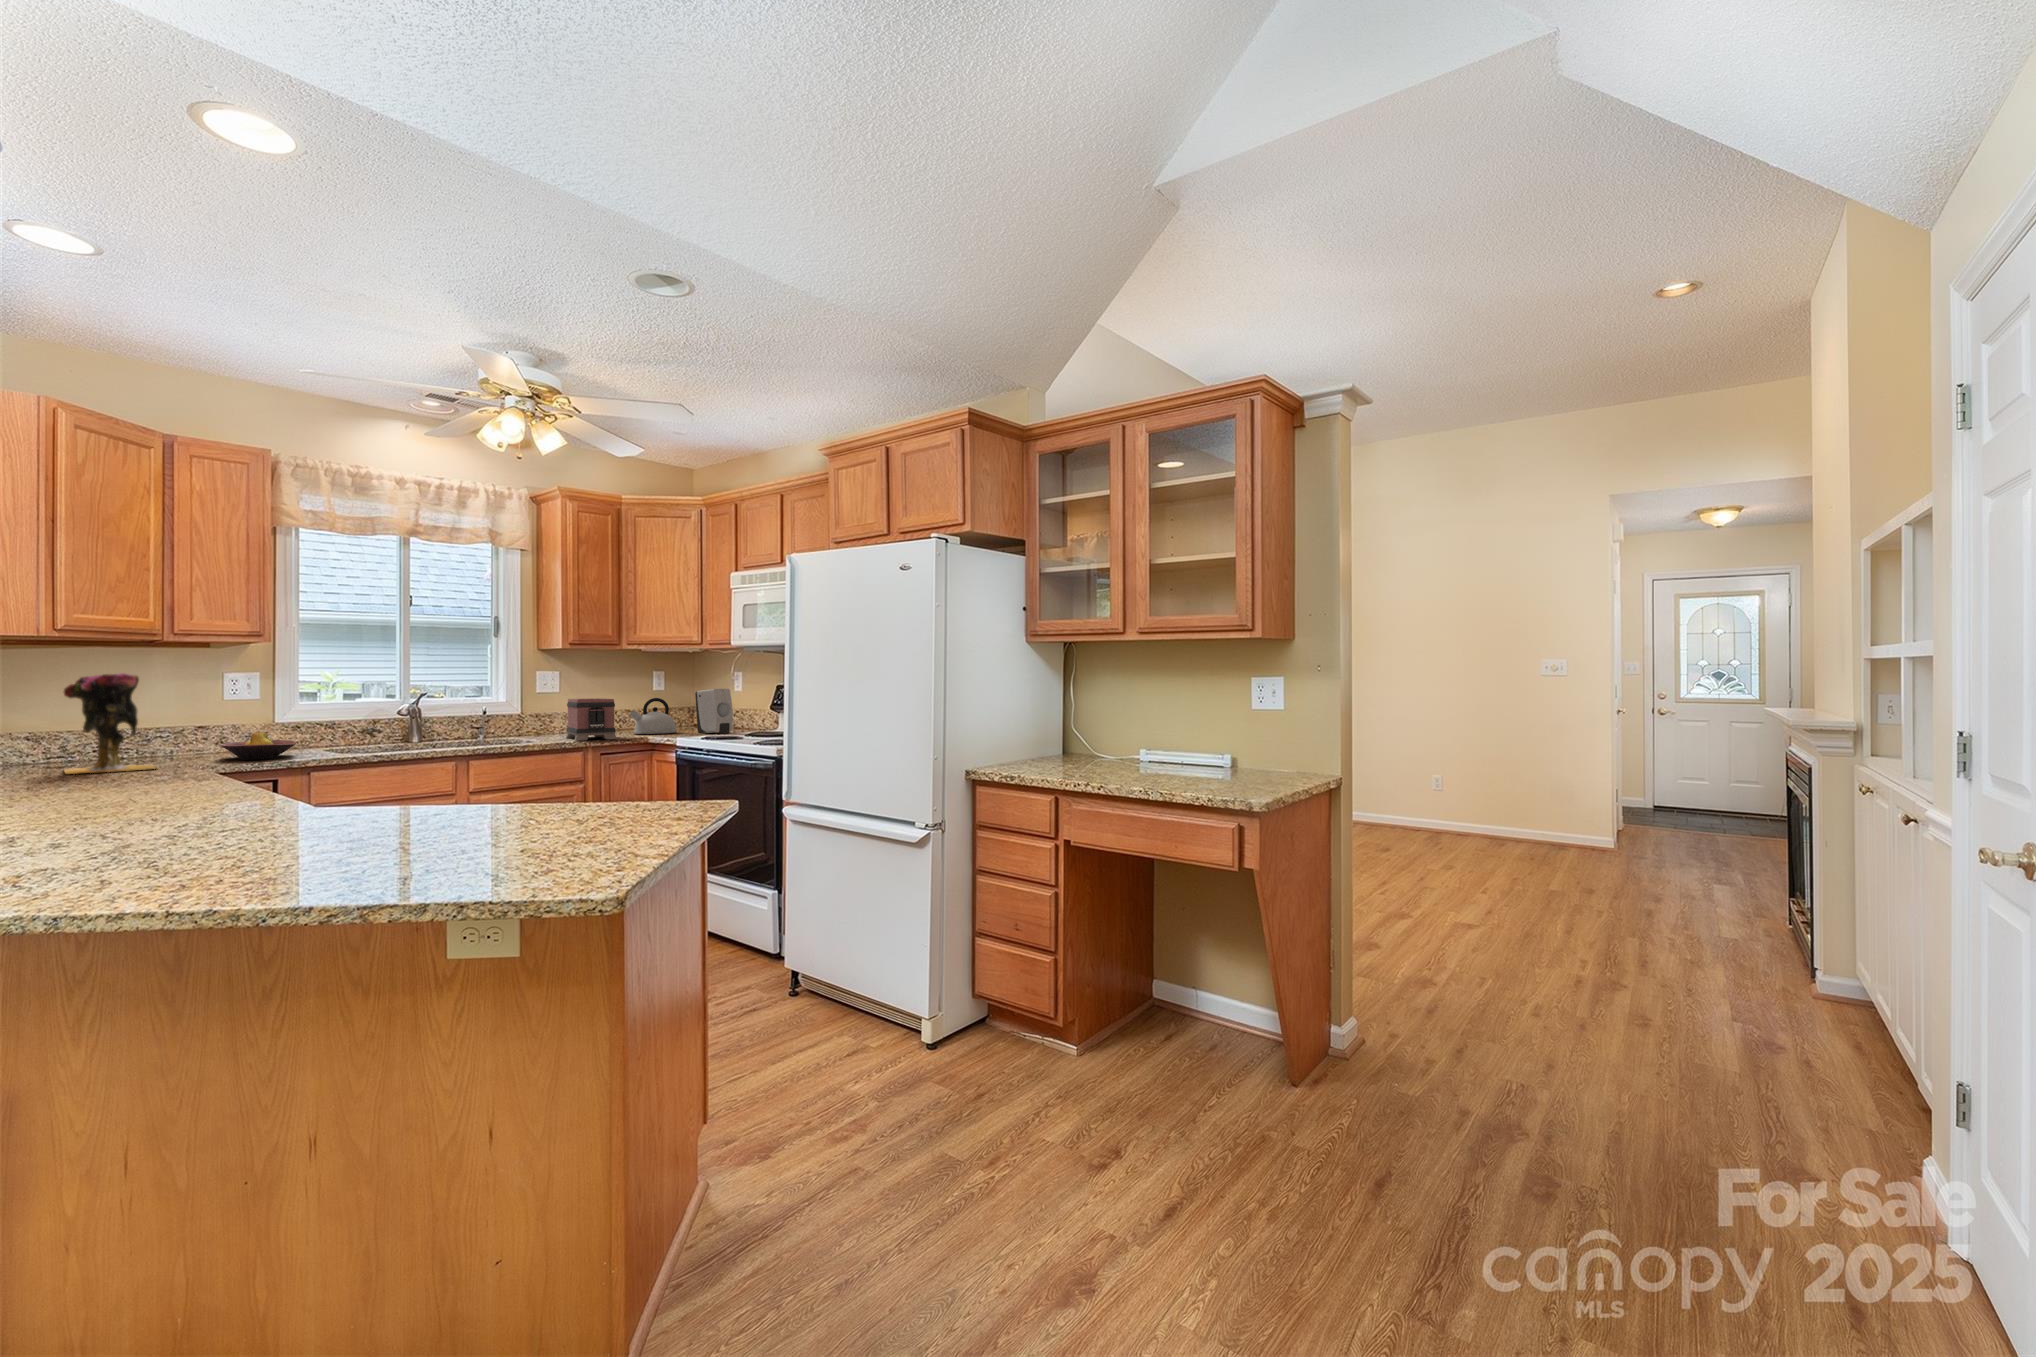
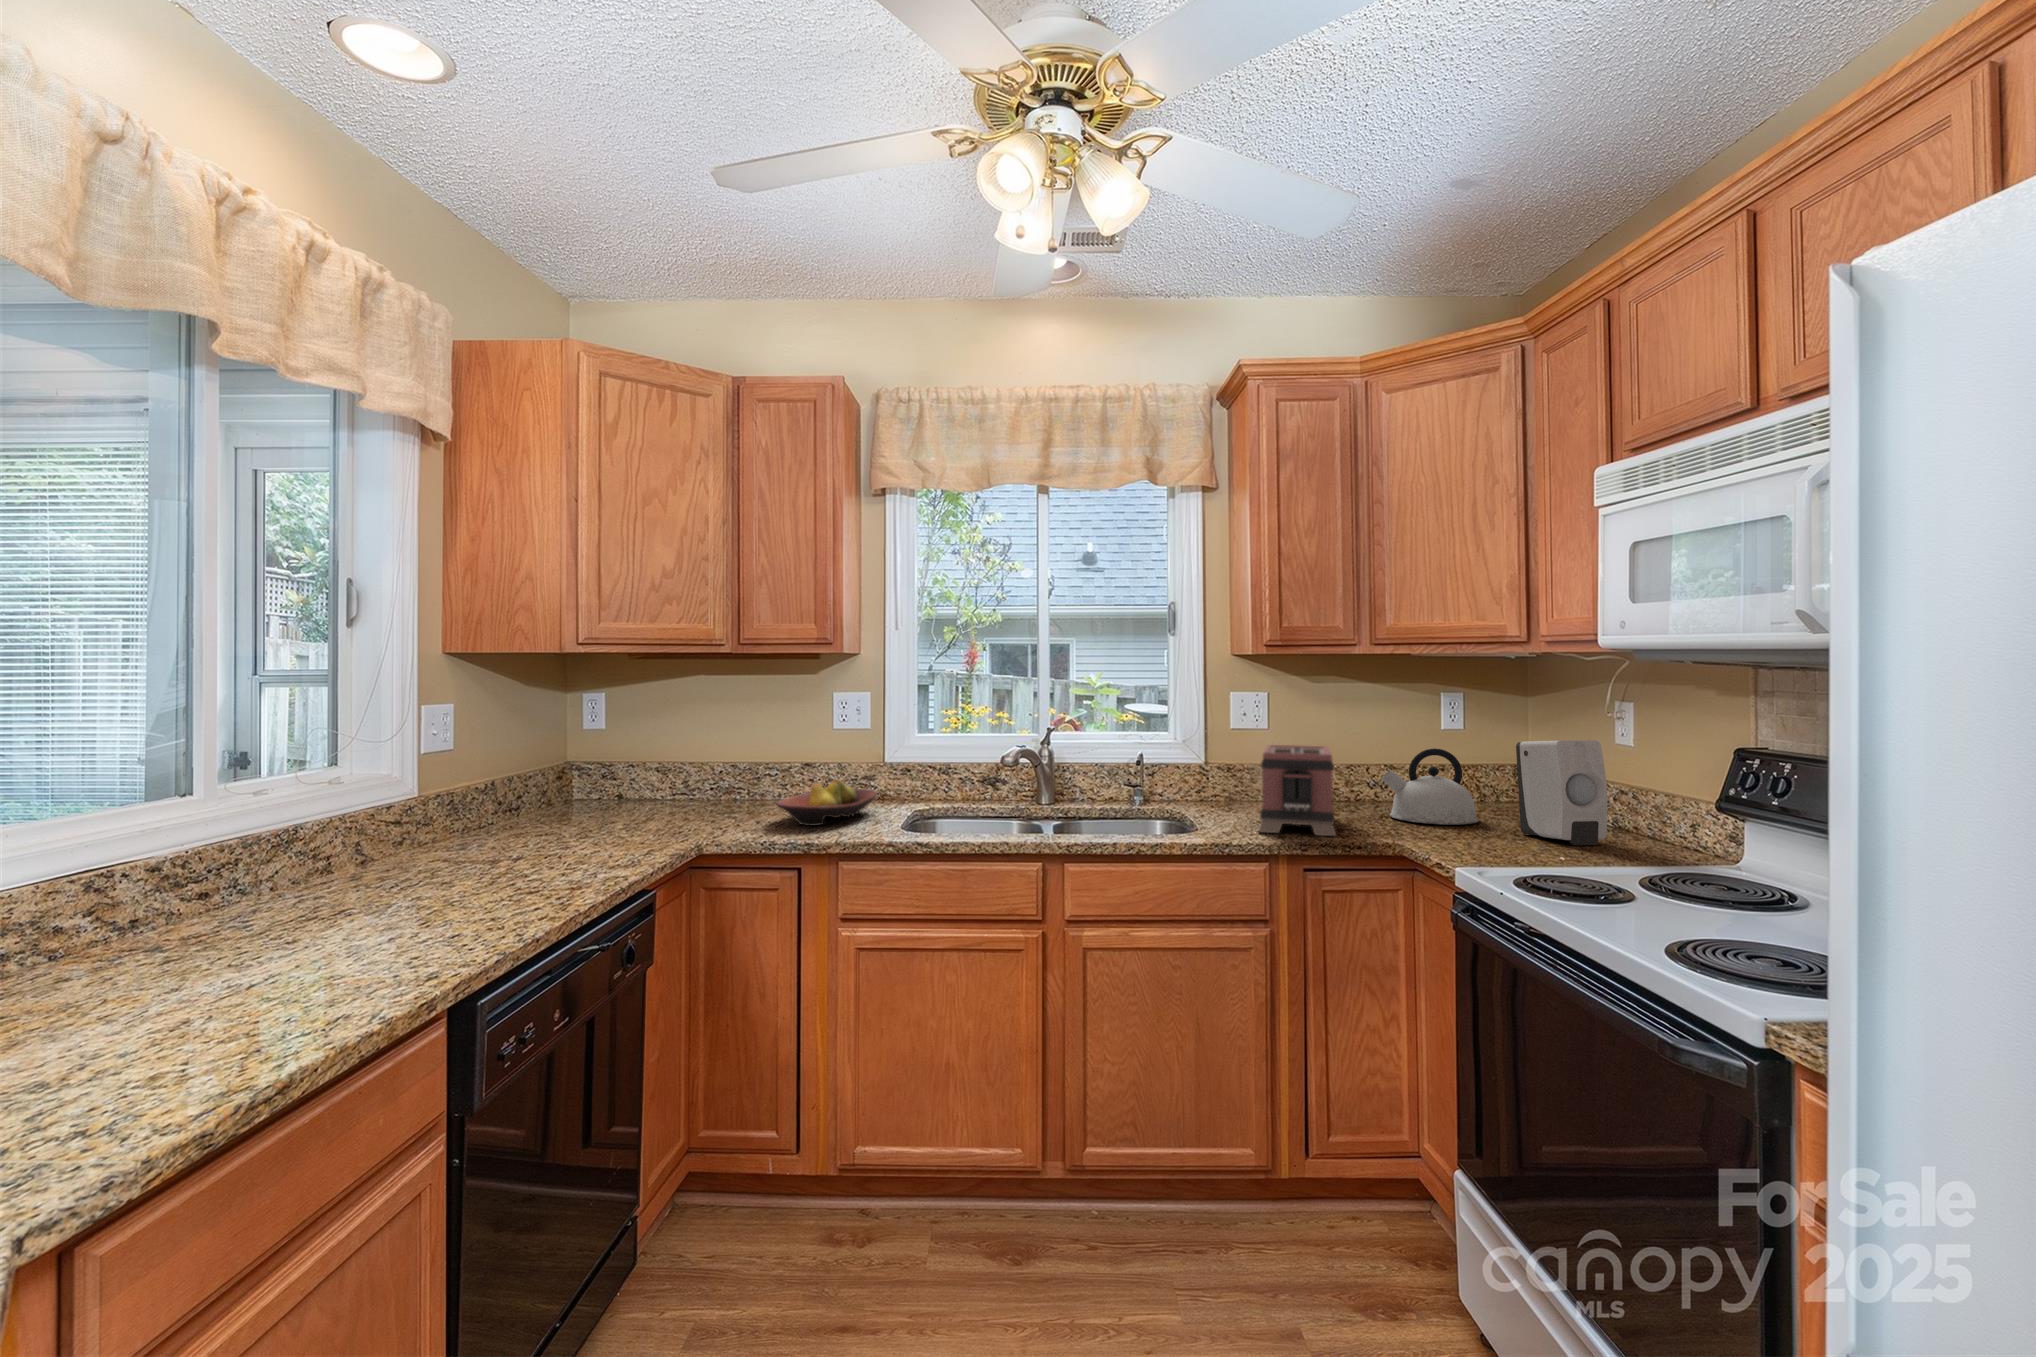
vase: present [64,673,155,774] -> none [586,699,717,836]

